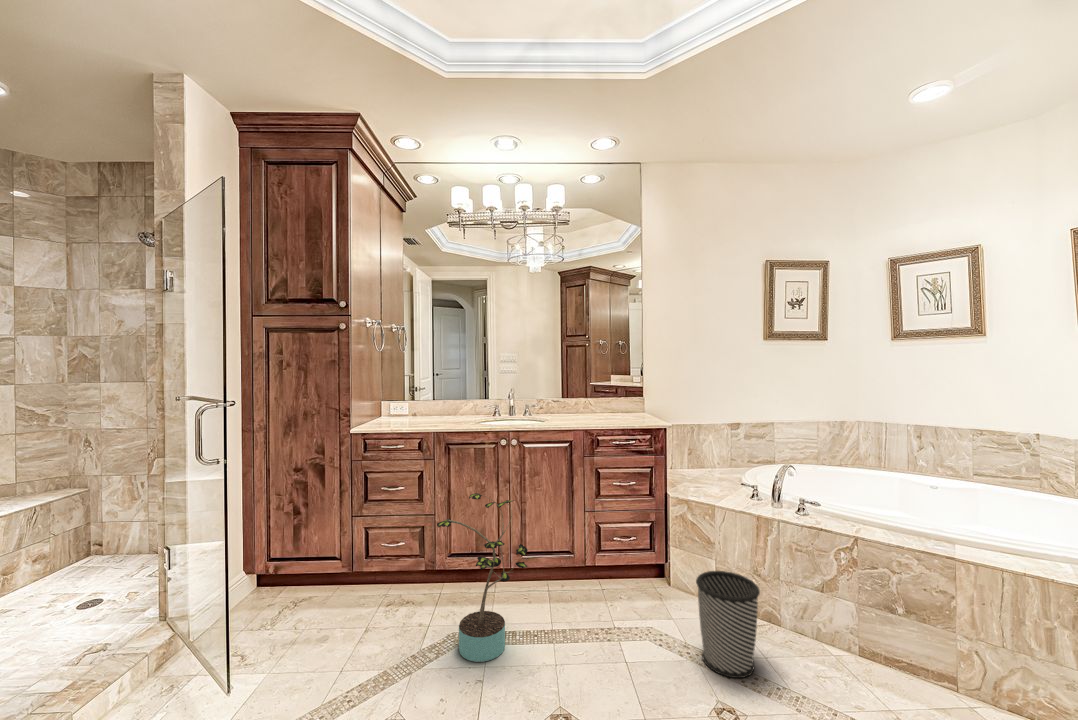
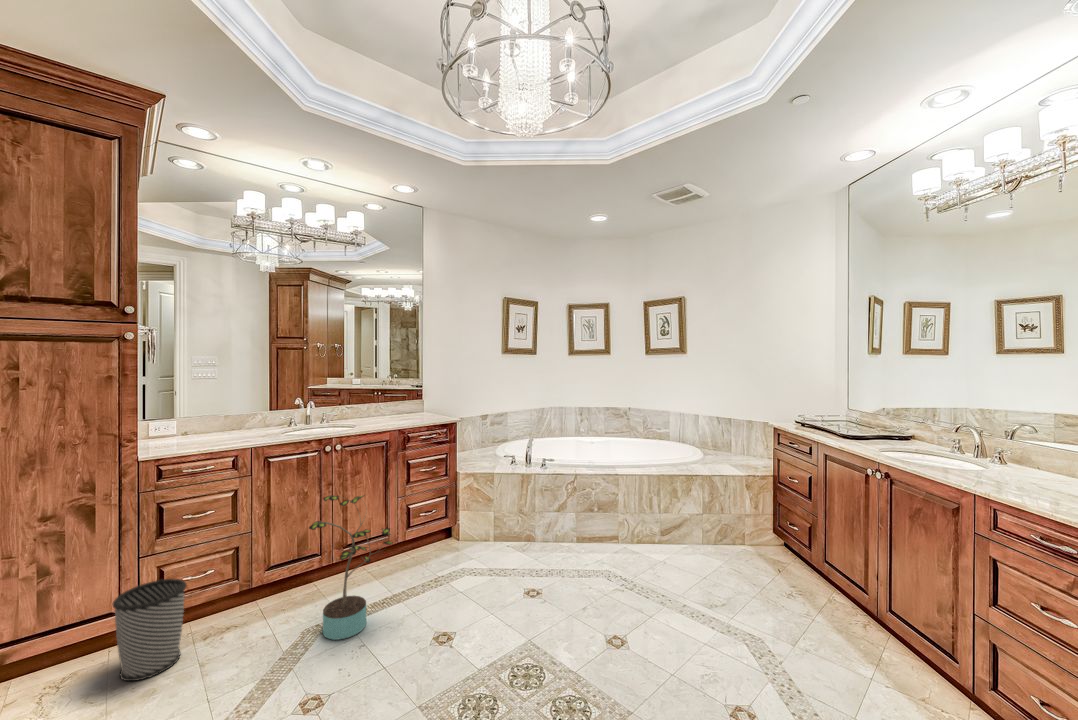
wastebasket: present [696,571,760,678] -> present [113,579,186,681]

